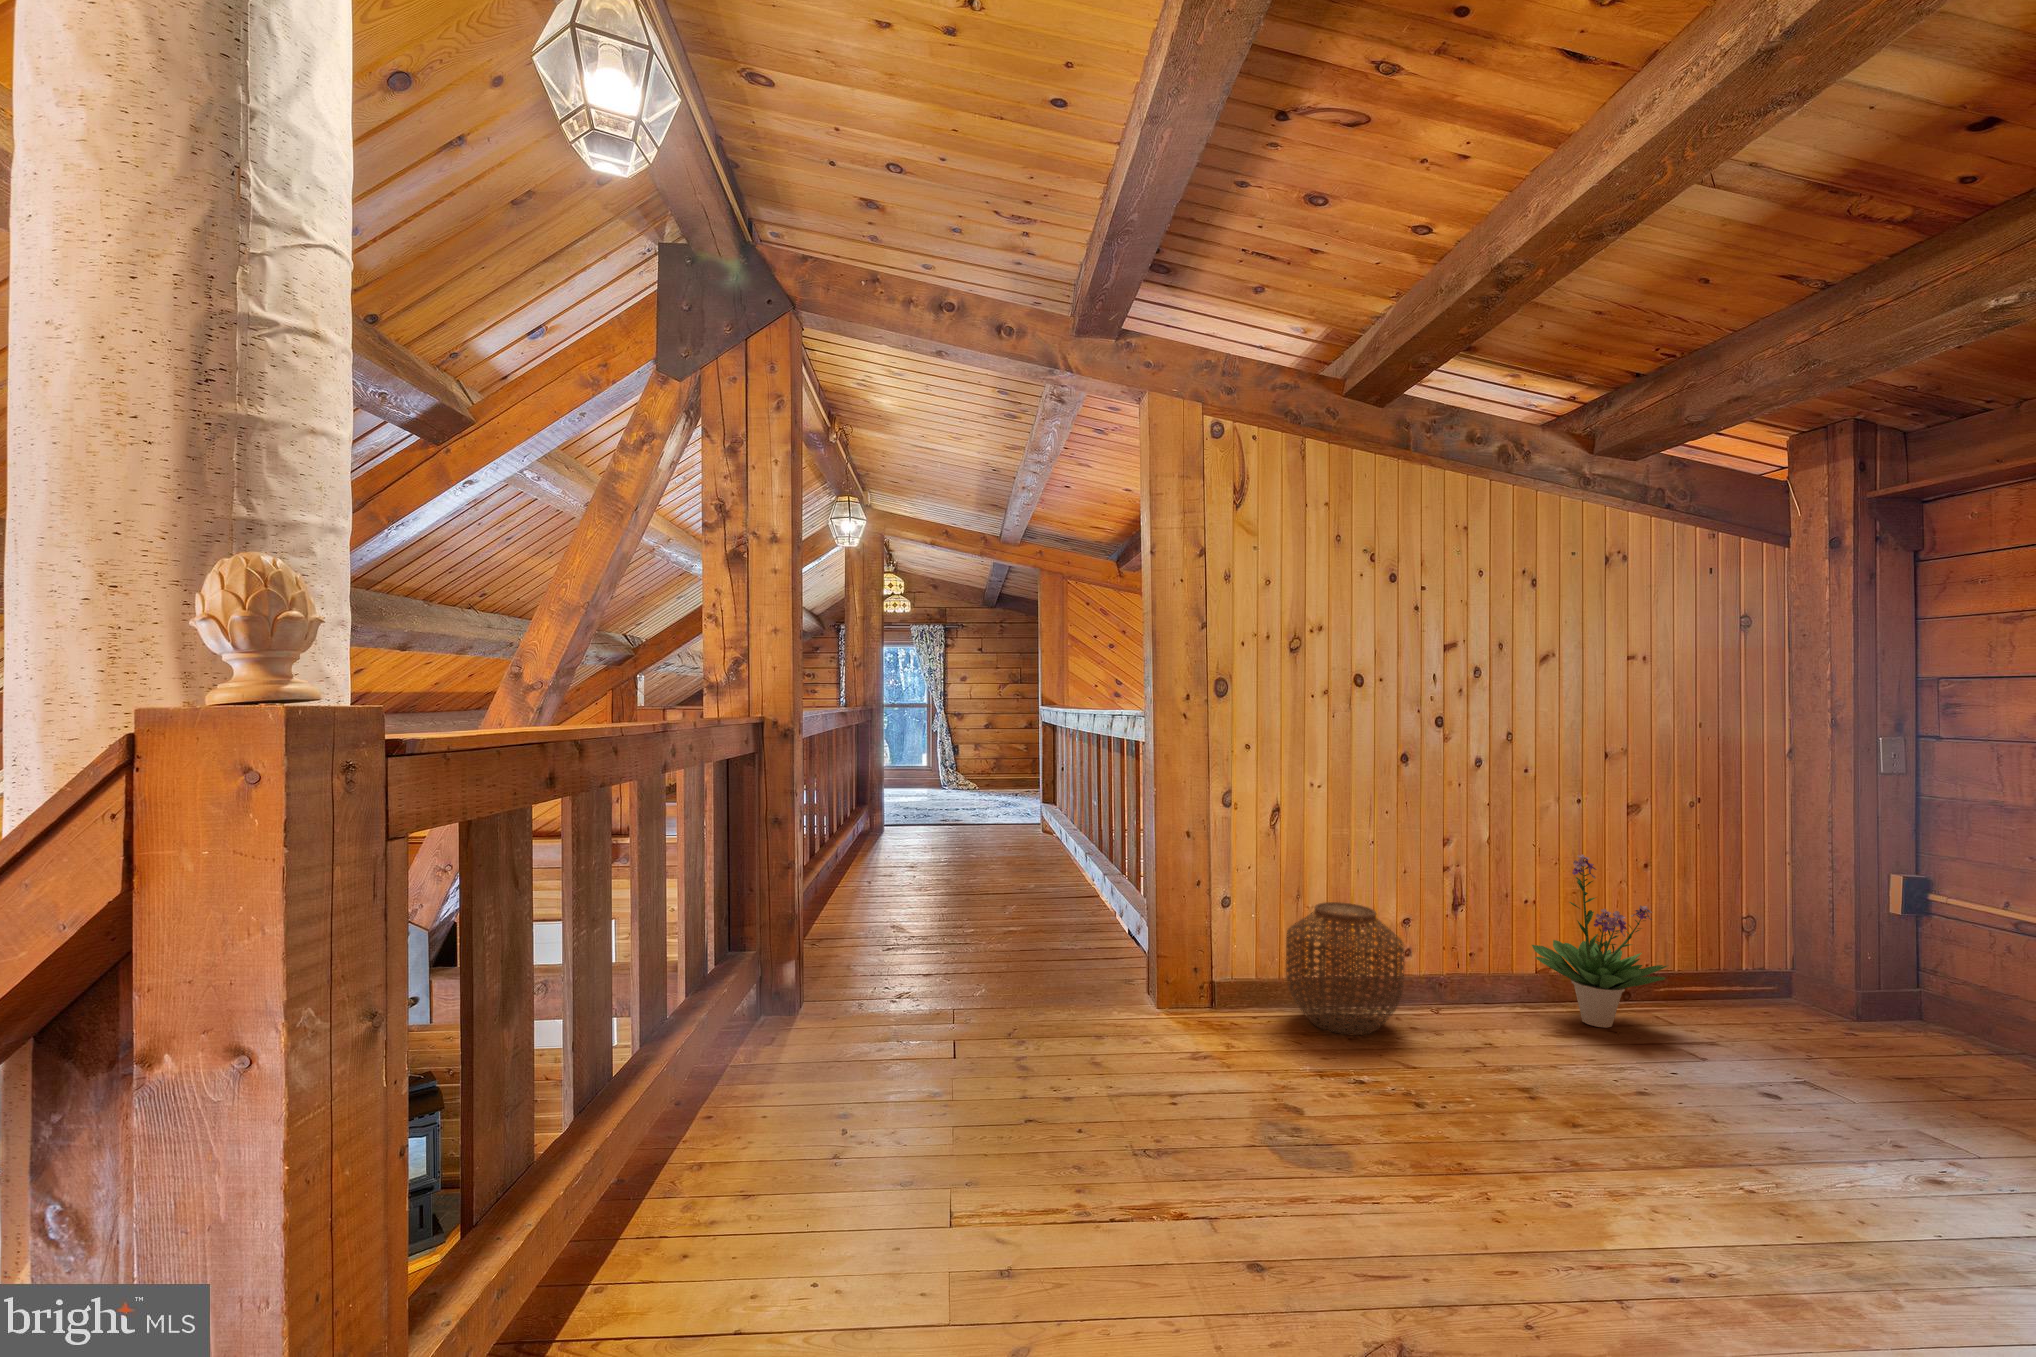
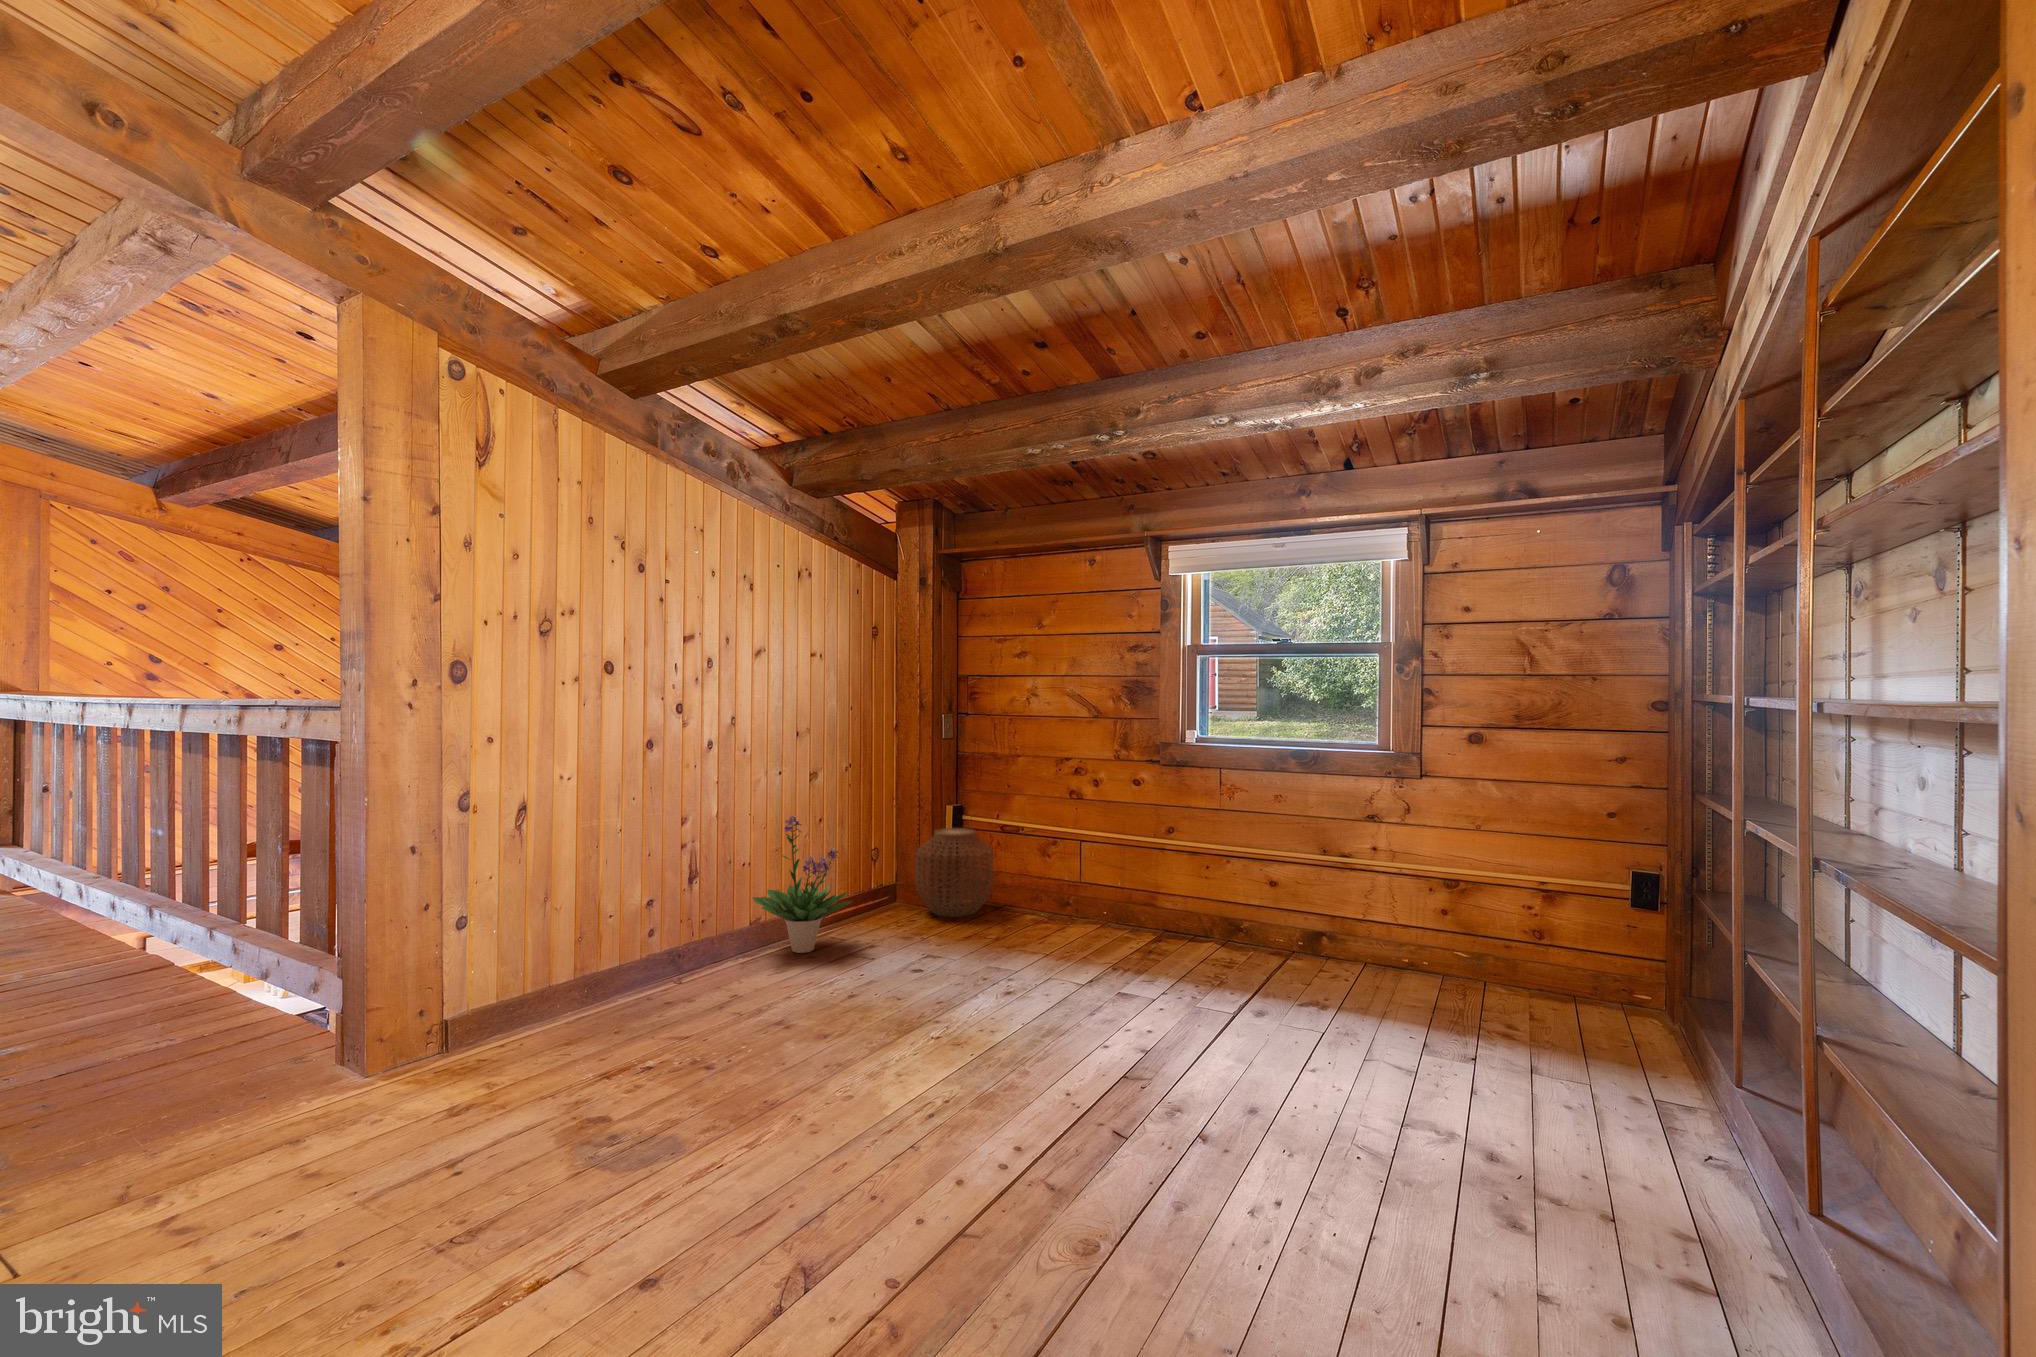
woven basket: present [1286,902,1404,1035] -> present [915,828,994,917]

